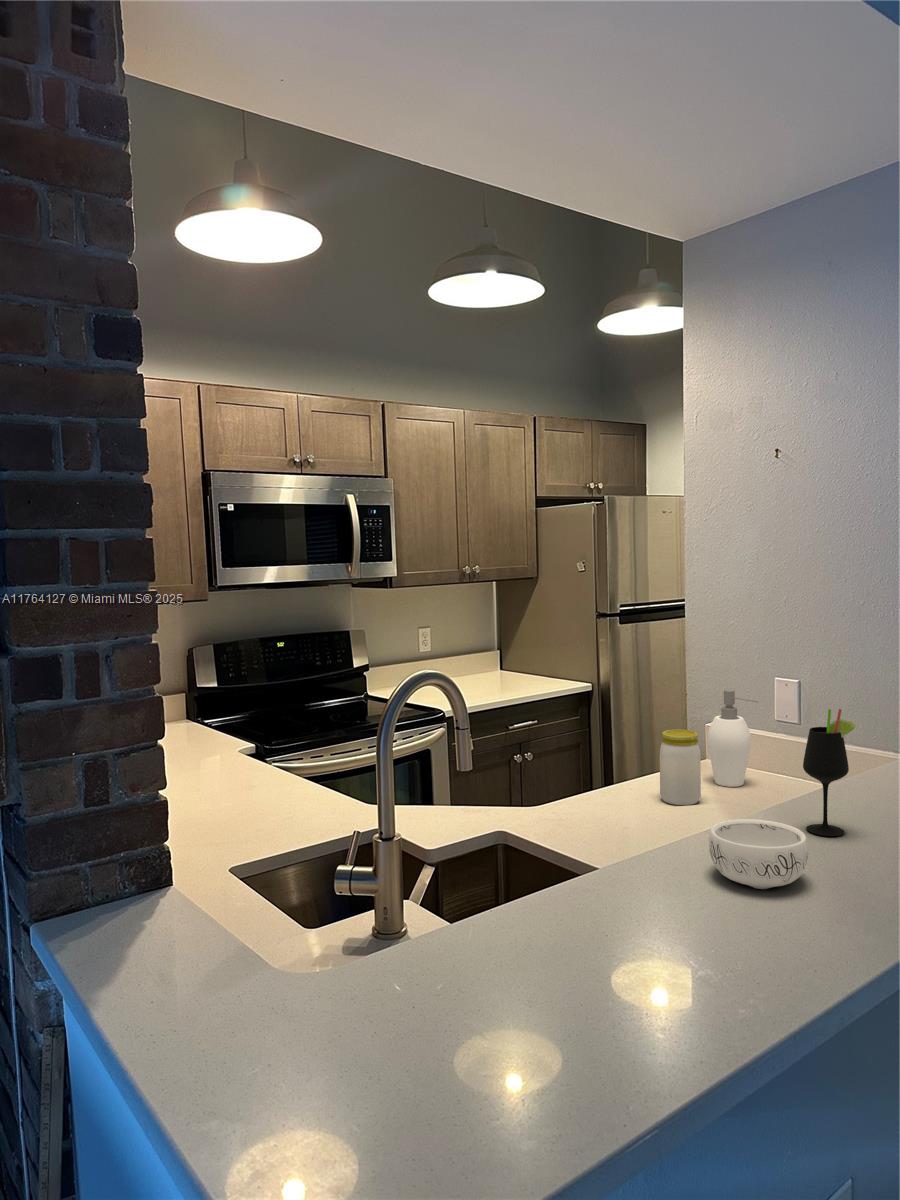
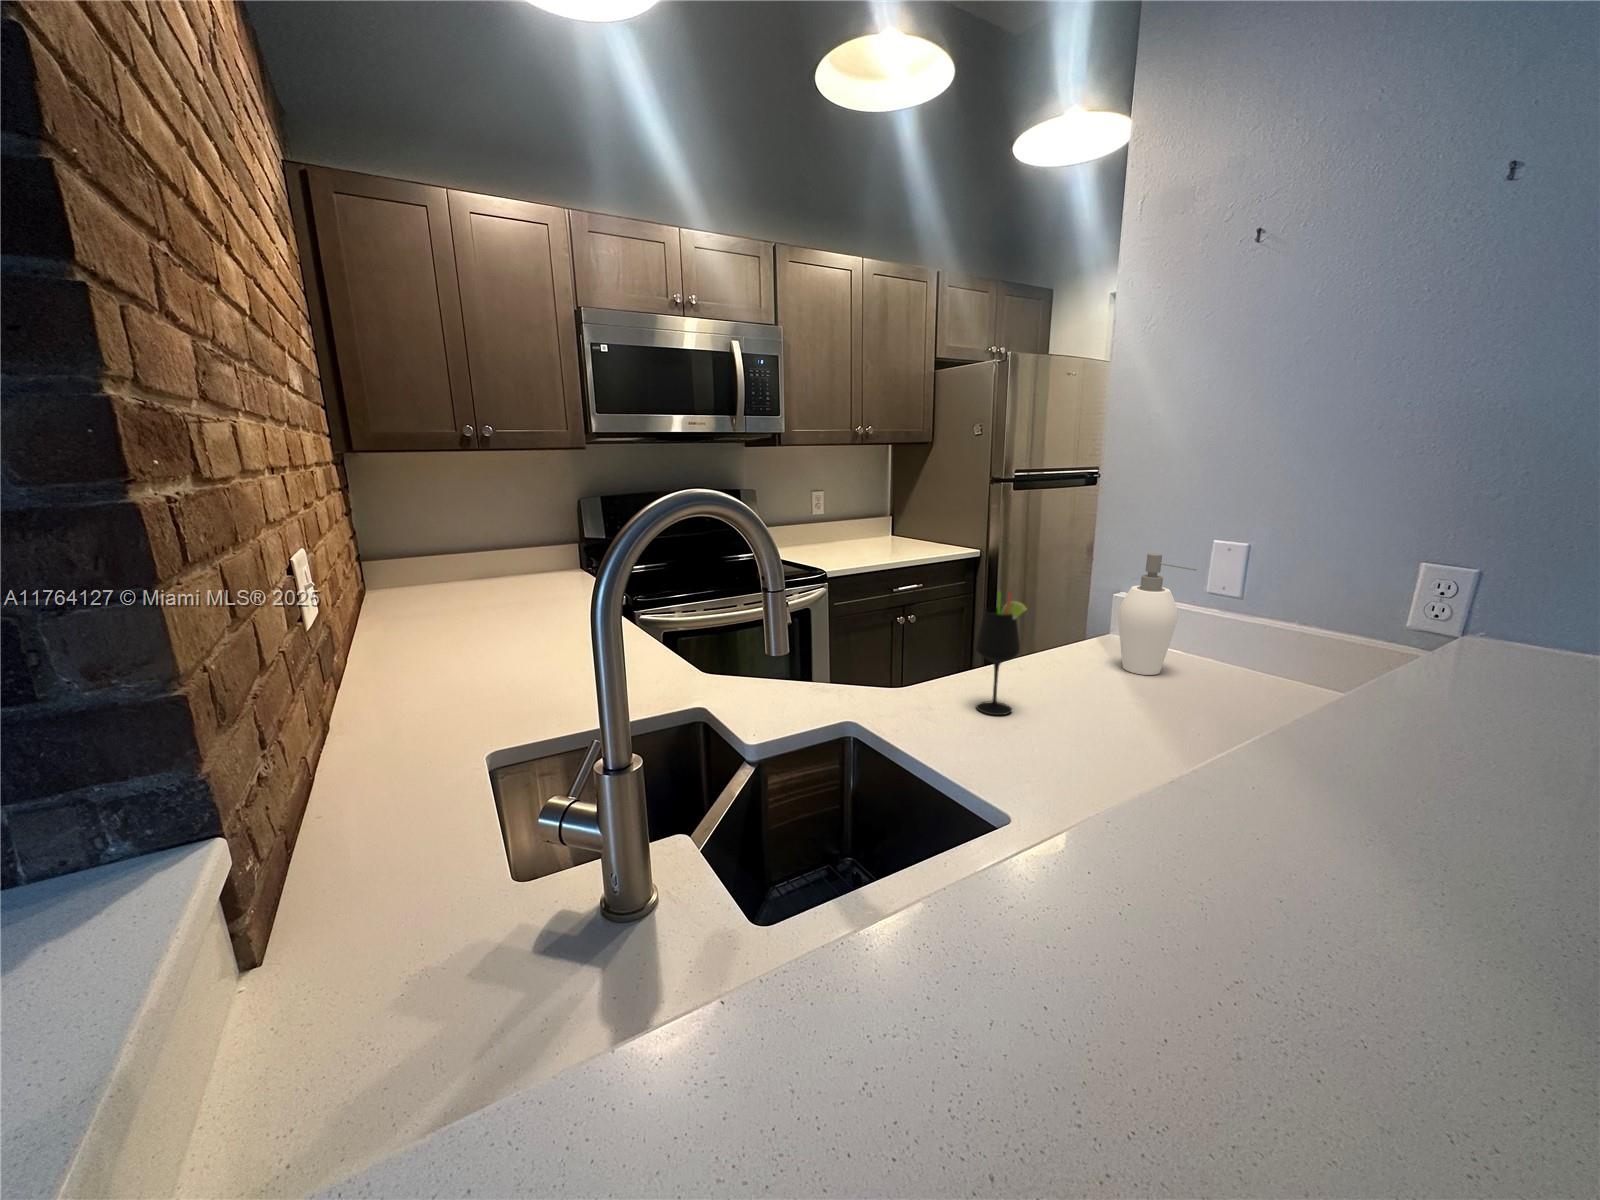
wine glass: present [803,709,856,836] -> present [976,591,1026,715]
jar: present [660,729,701,805] -> none [1053,601,1113,699]
decorative bowl: present [709,819,808,889] -> none [1172,785,1411,957]

